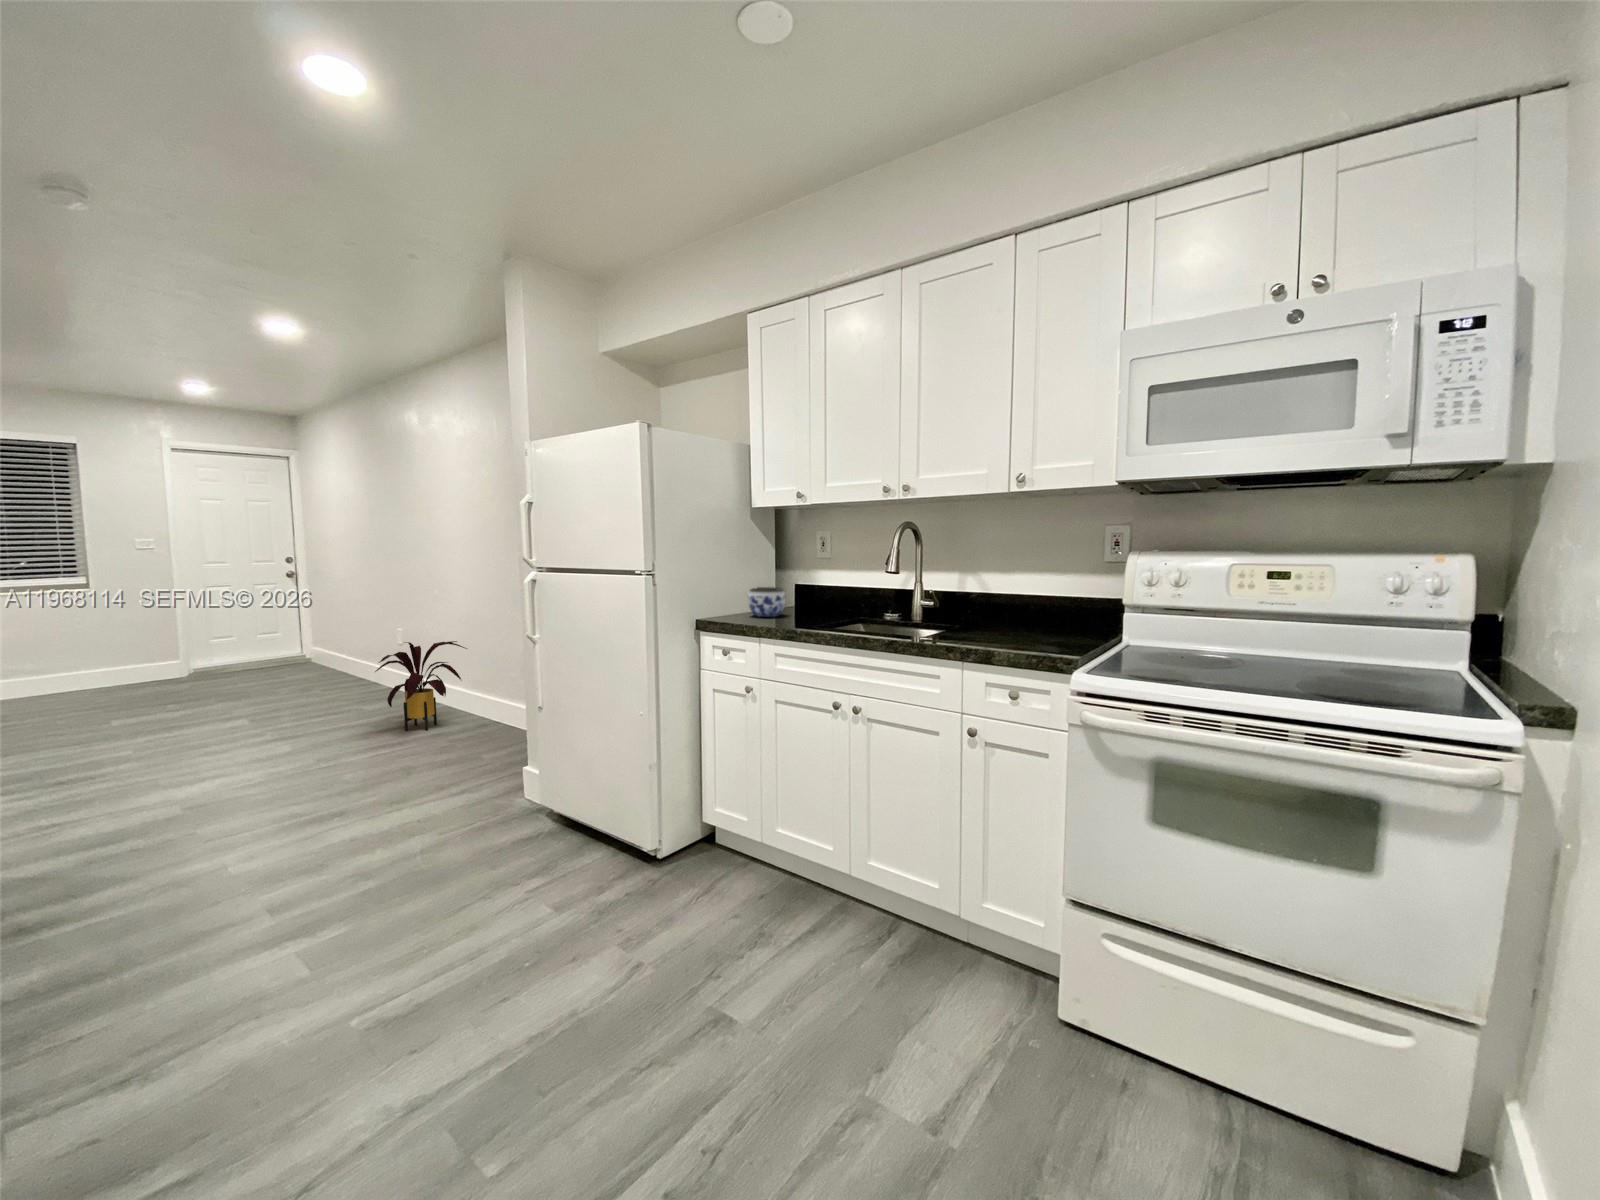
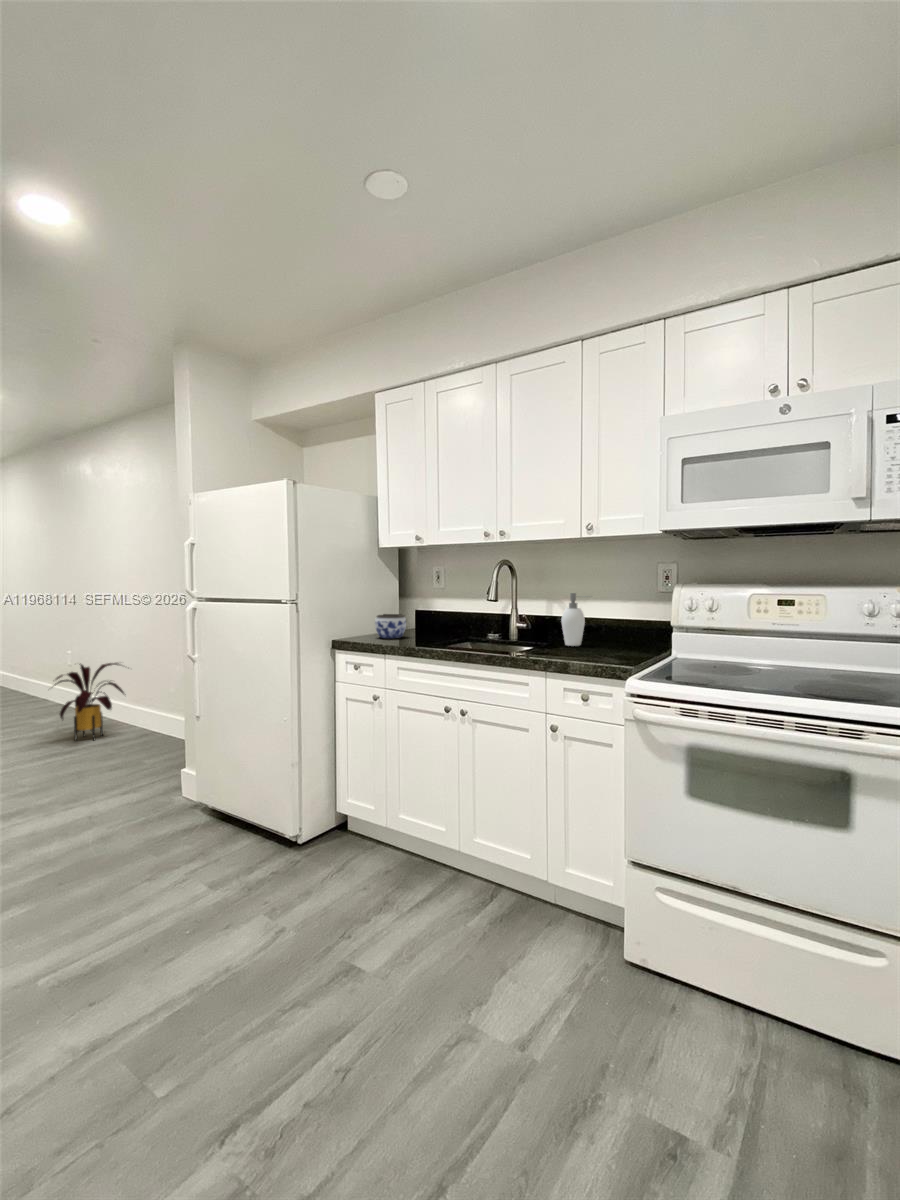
soap dispenser: none [978,562,1018,628] -> present [561,593,585,646]

